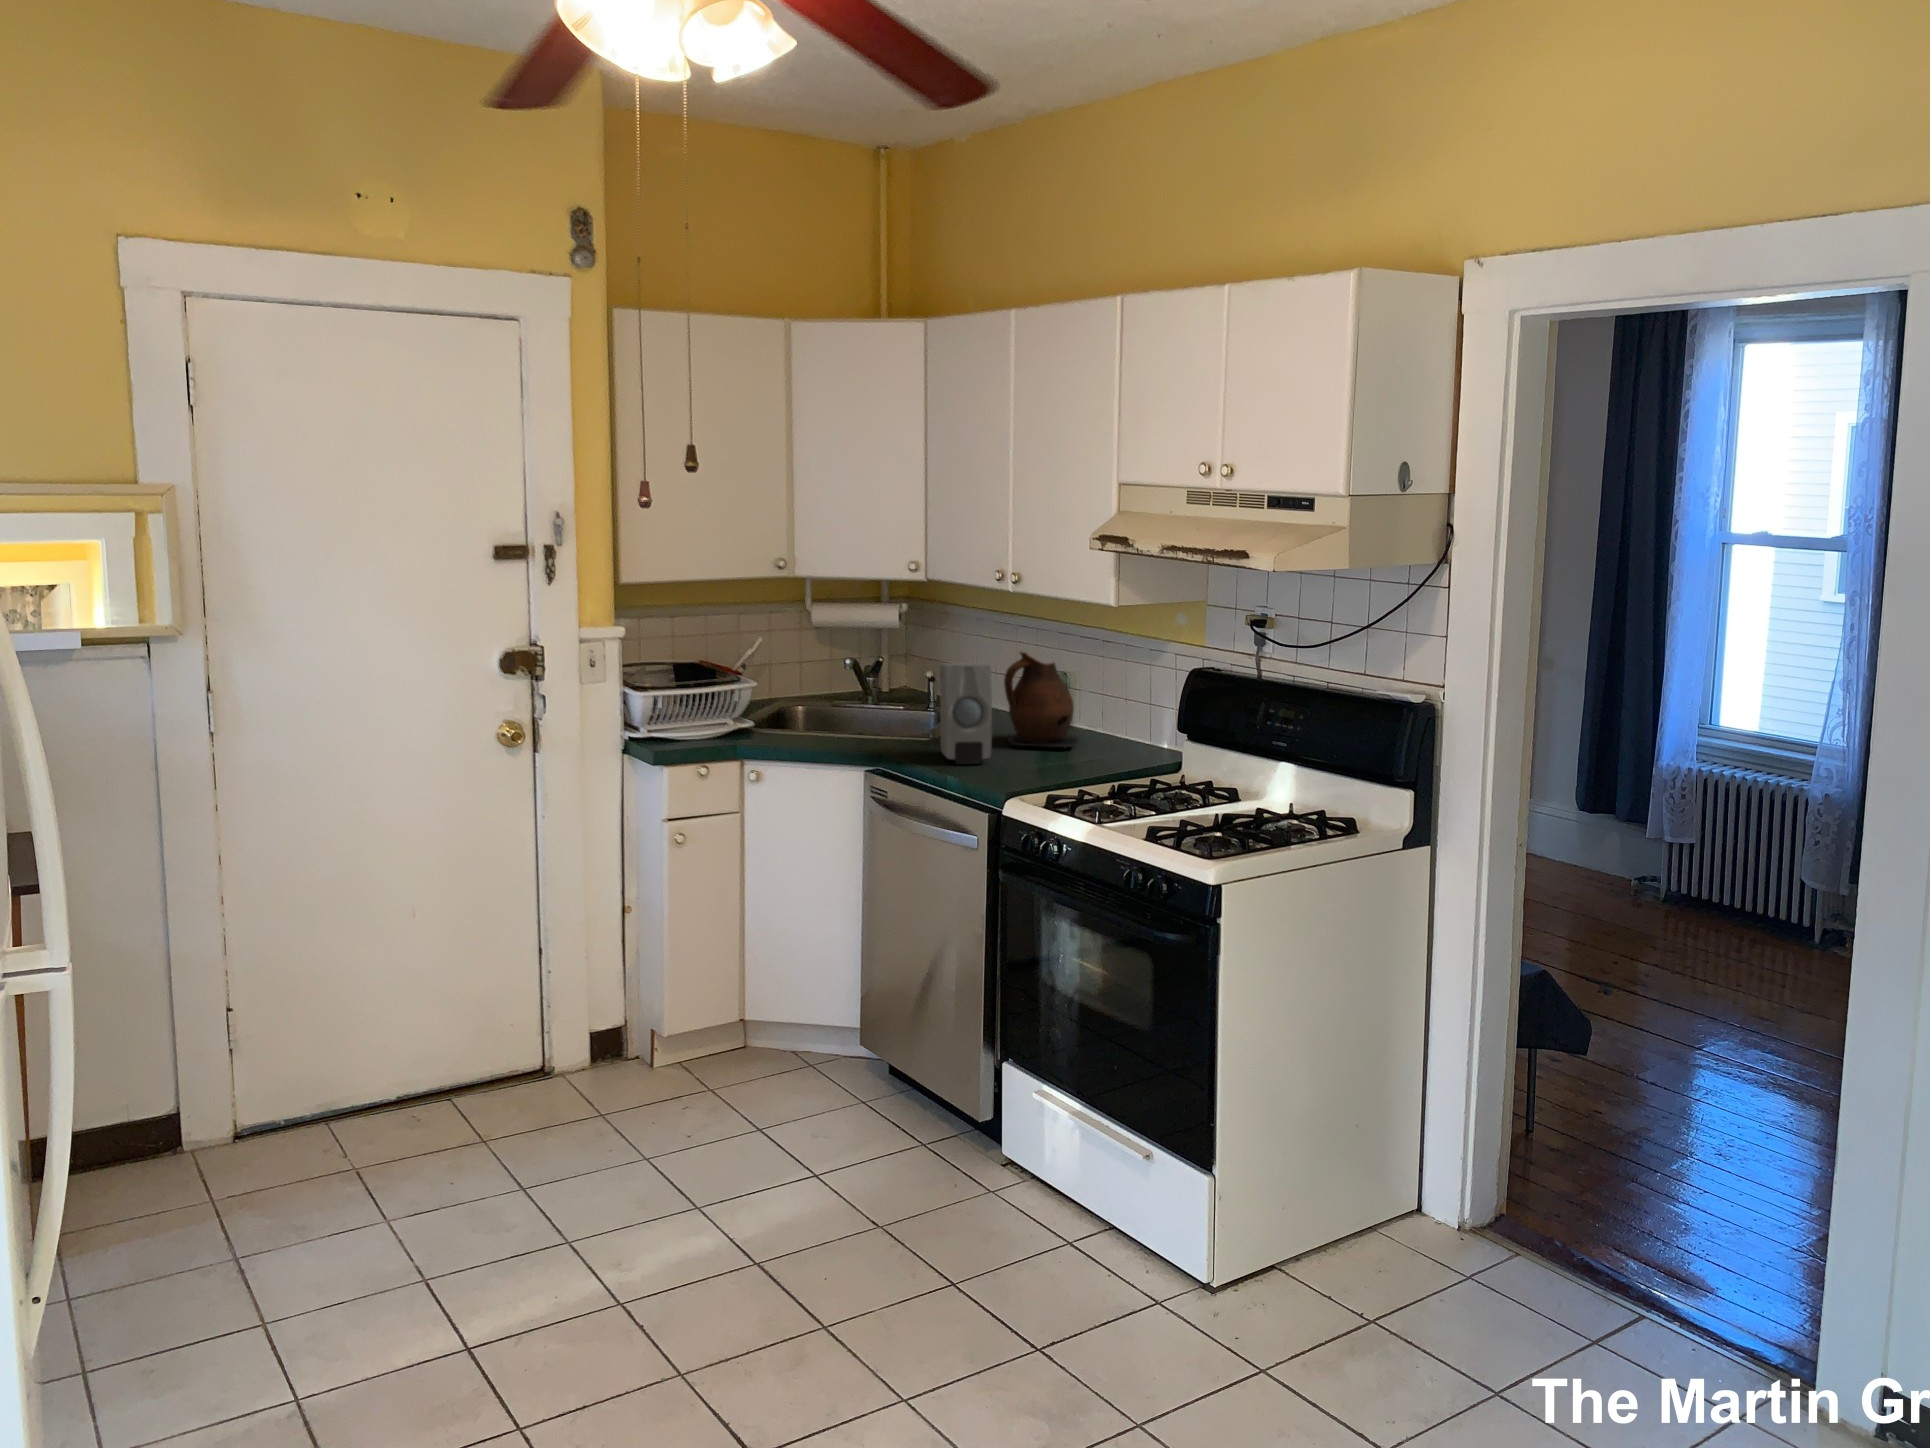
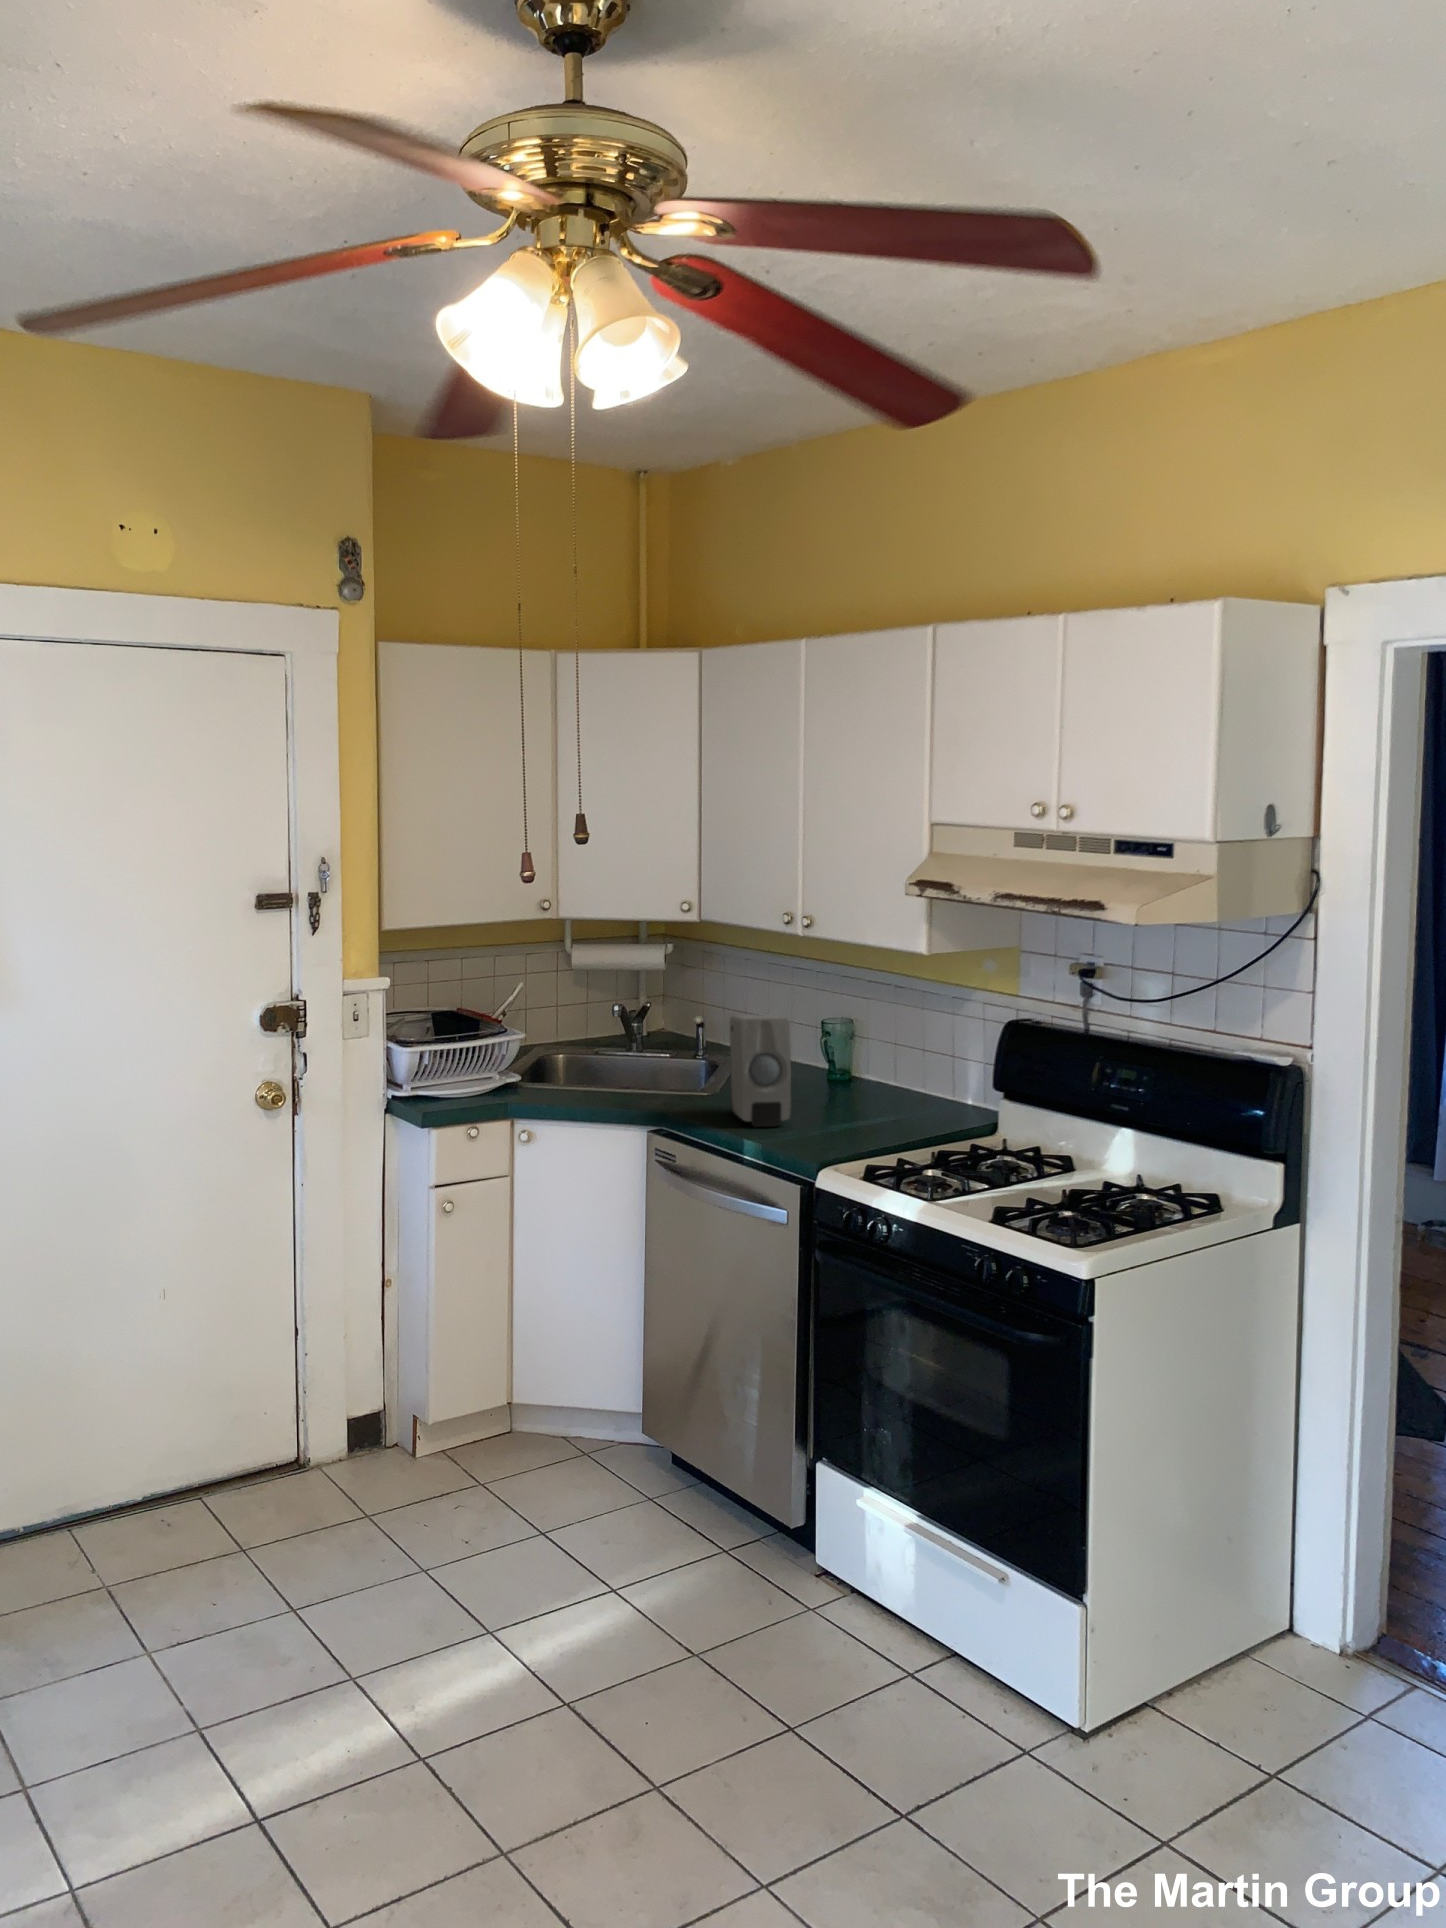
ceramic pitcher: present [1004,652,1078,748] -> none [794,1000,873,1107]

